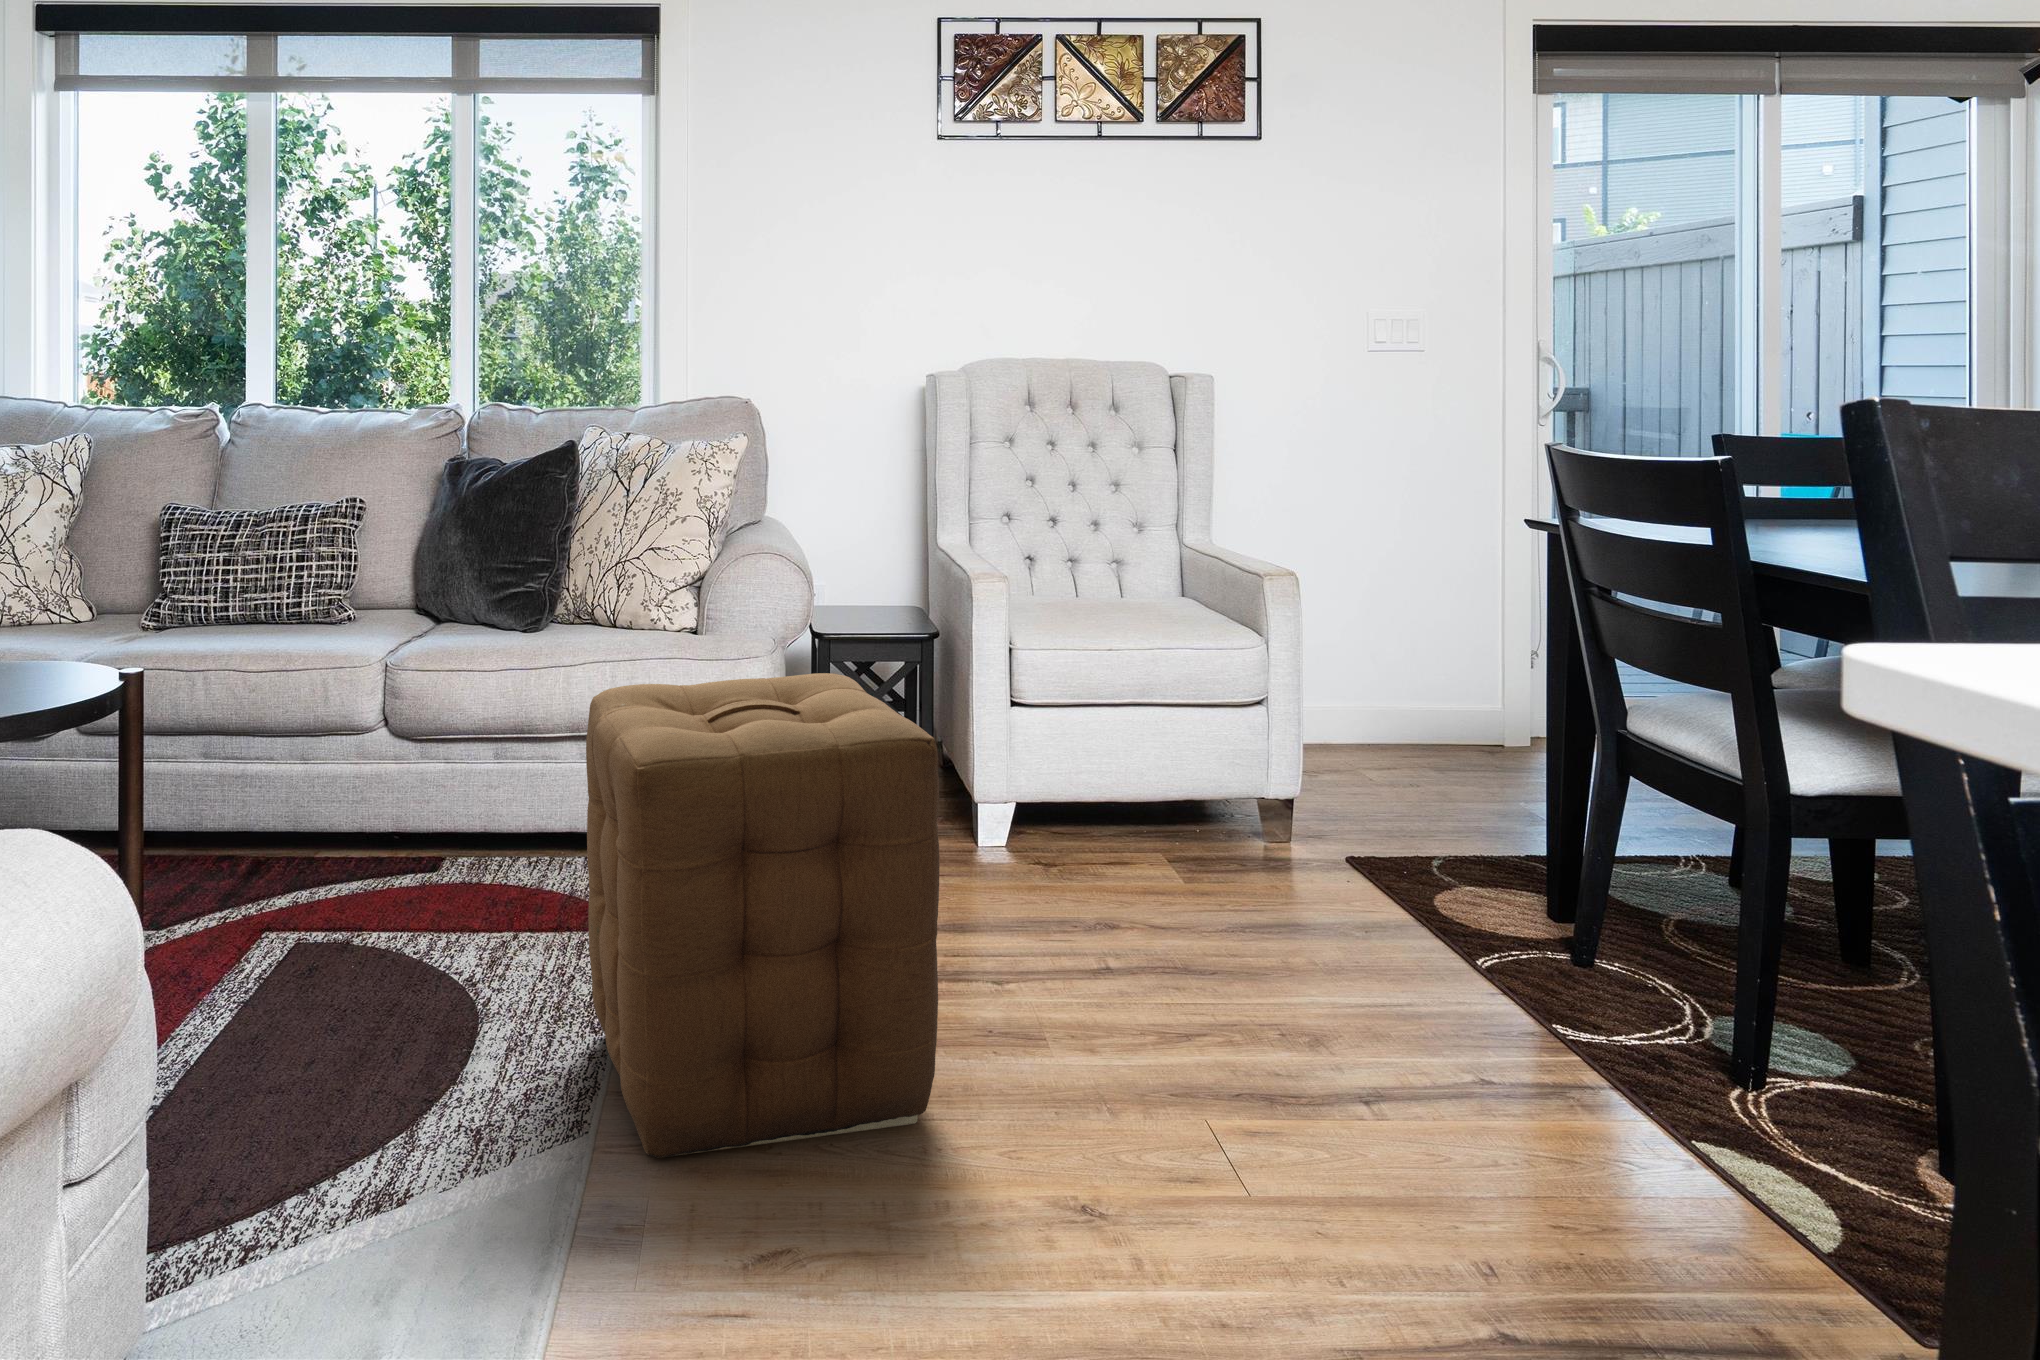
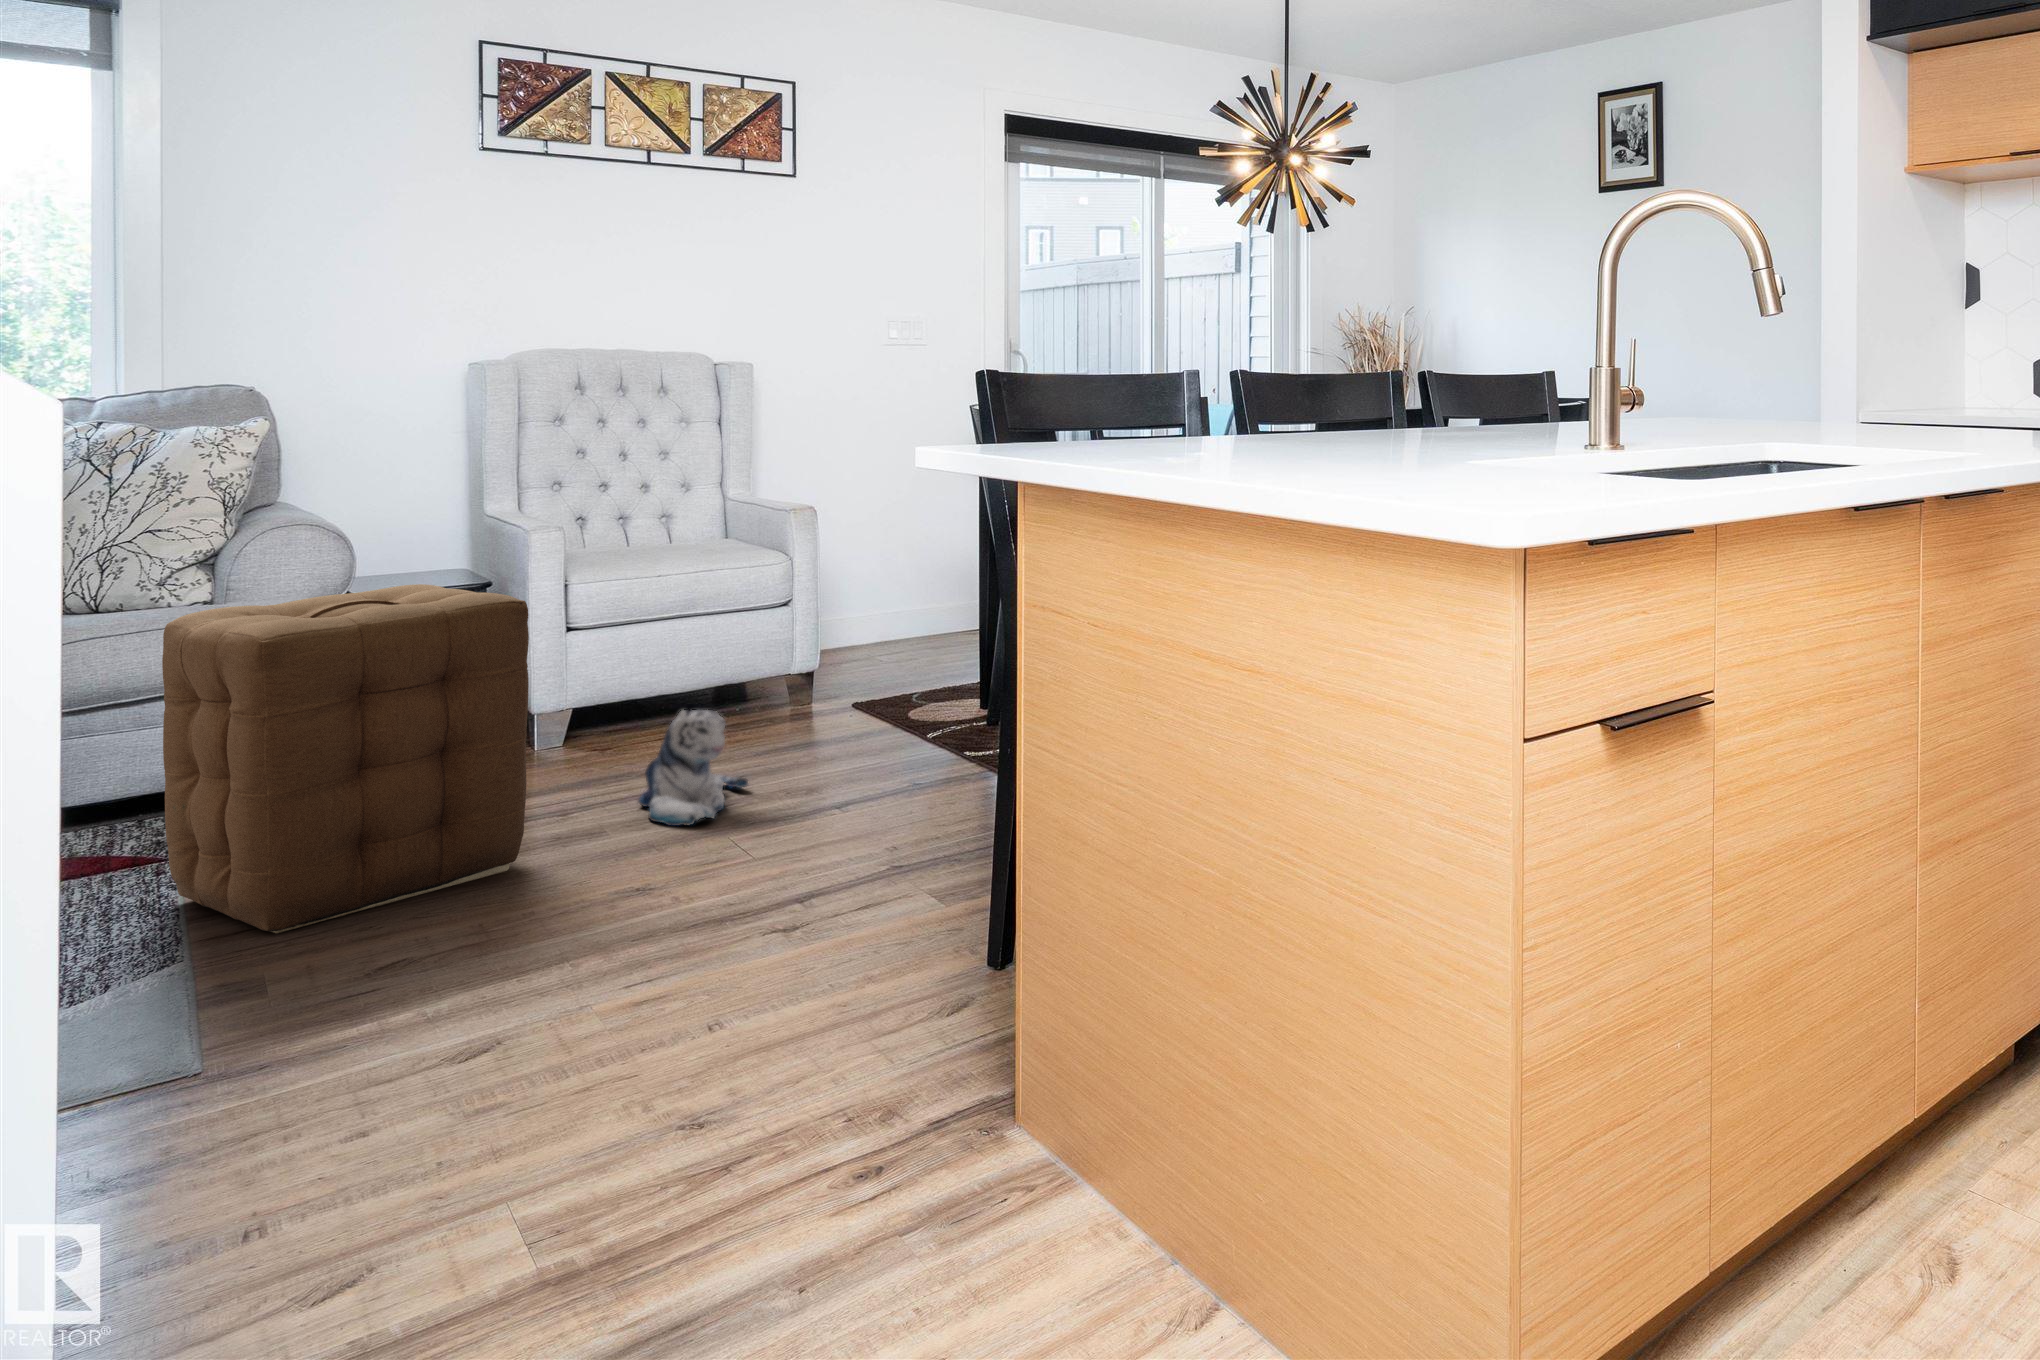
plush toy: none [1080,908,1228,1111] -> present [638,710,748,826]

